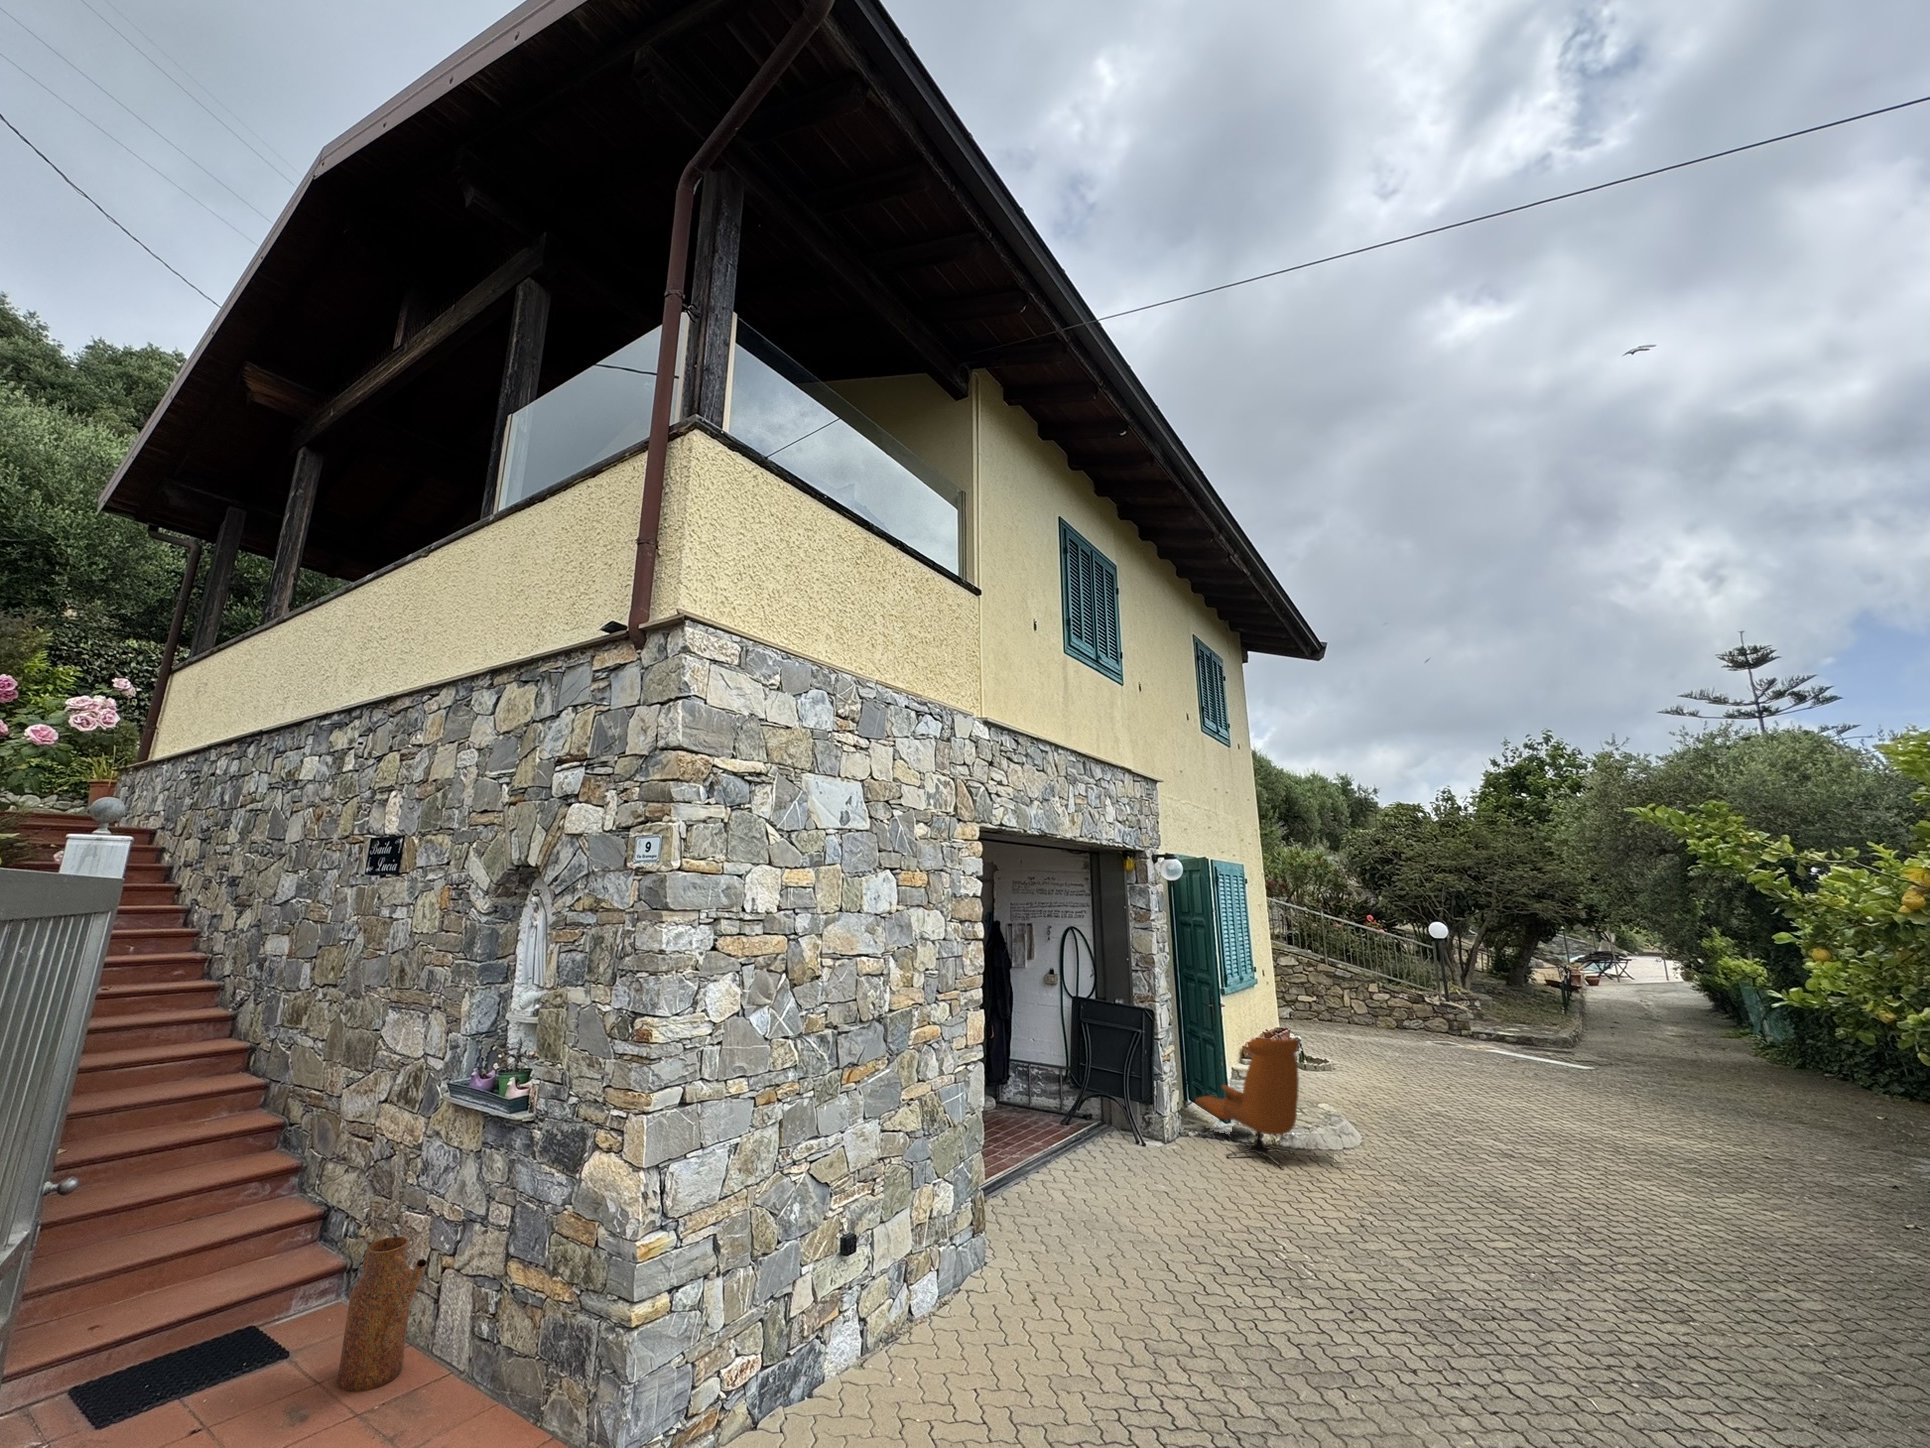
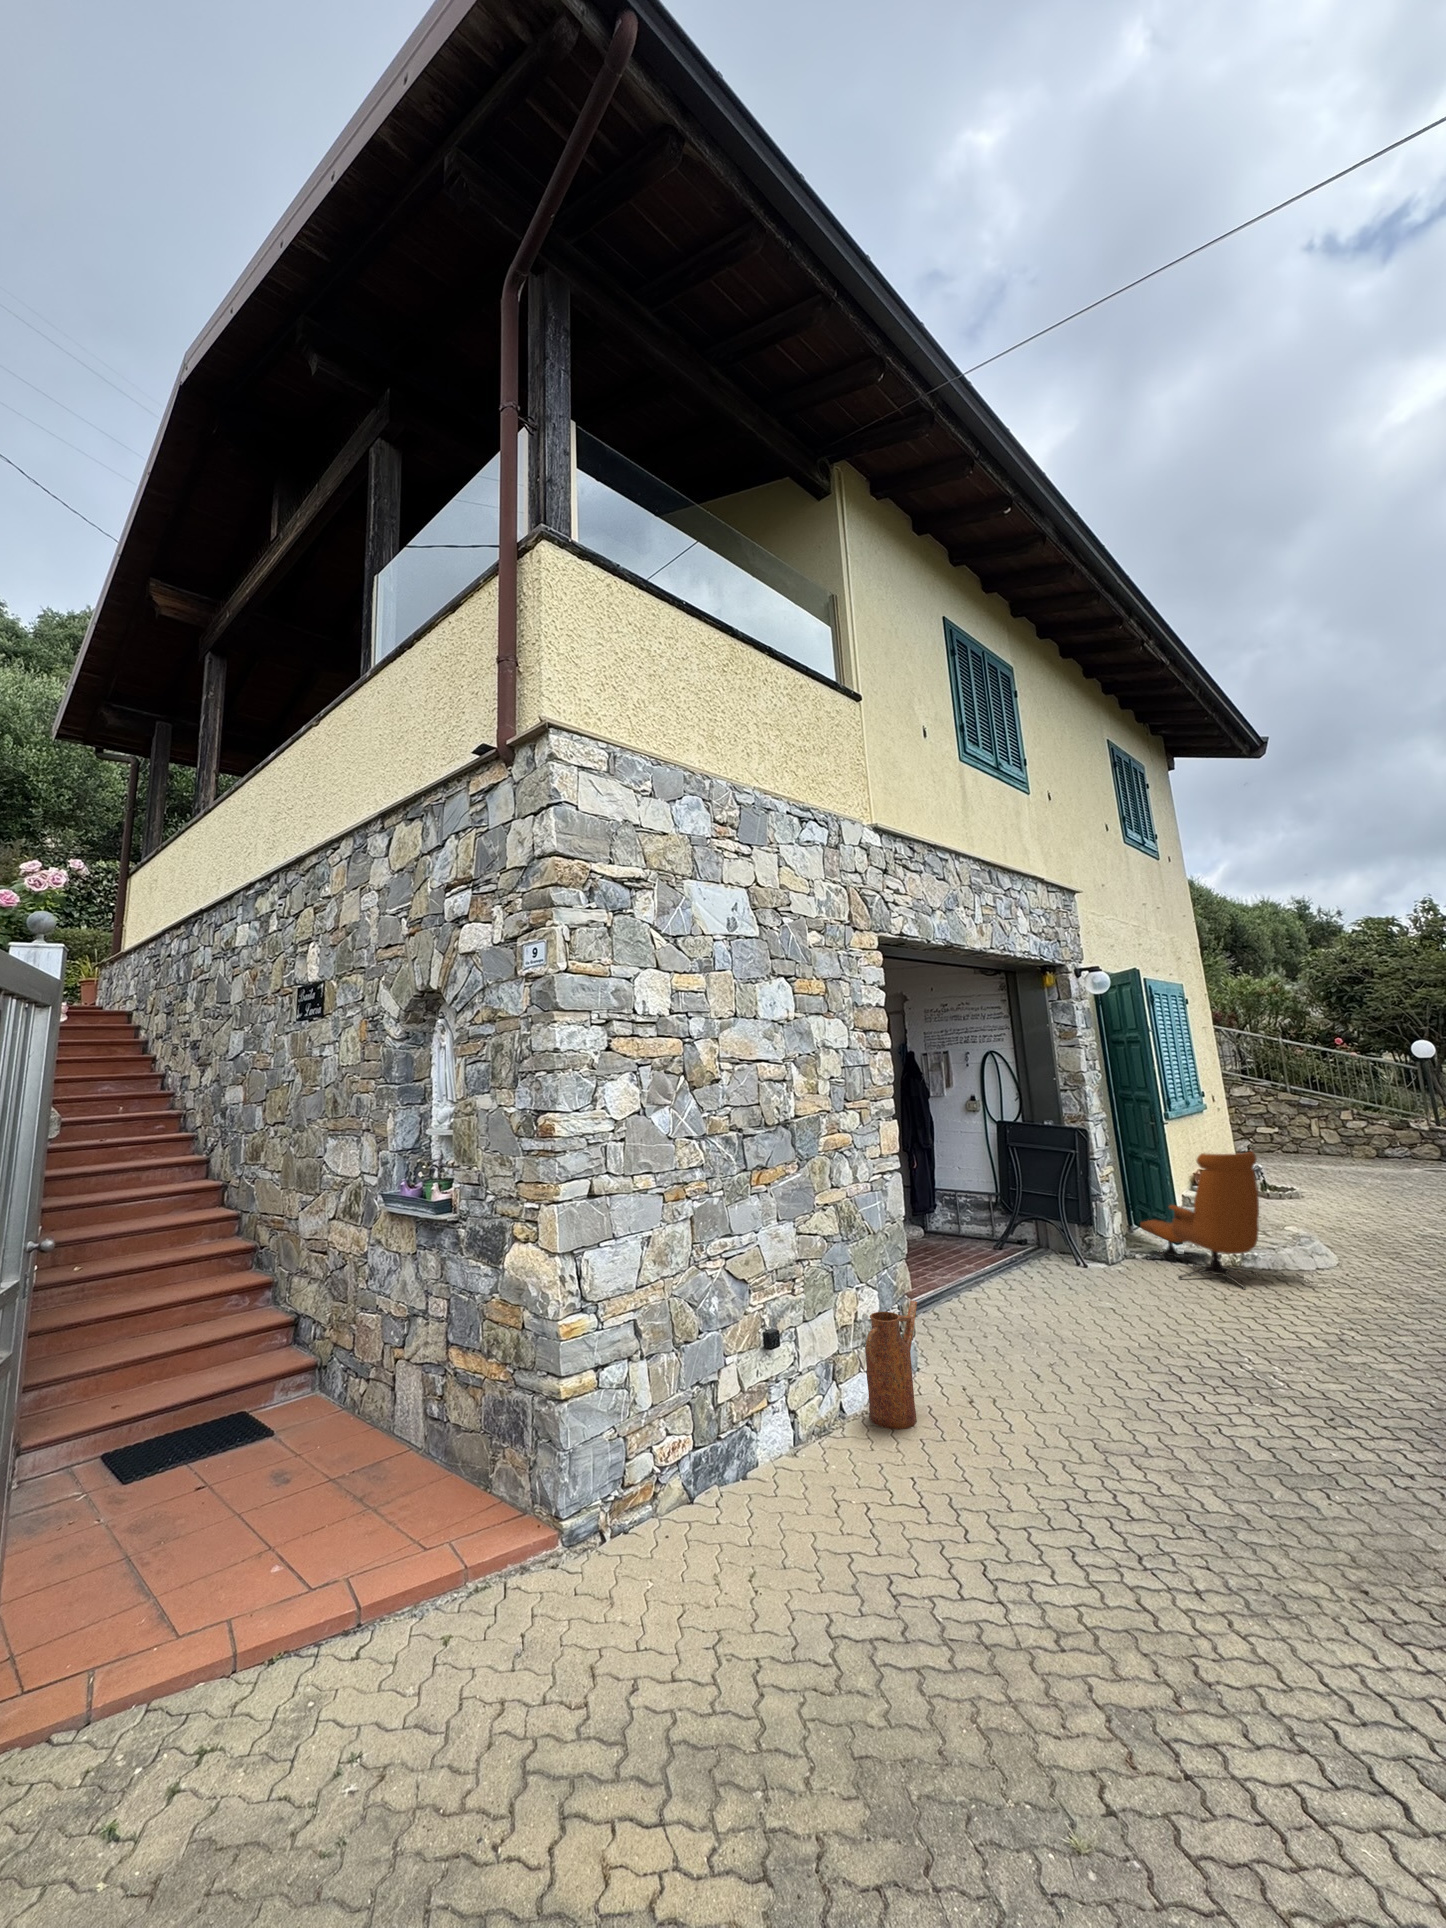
watering can: present [336,1237,427,1392] -> present [865,1300,917,1429]

